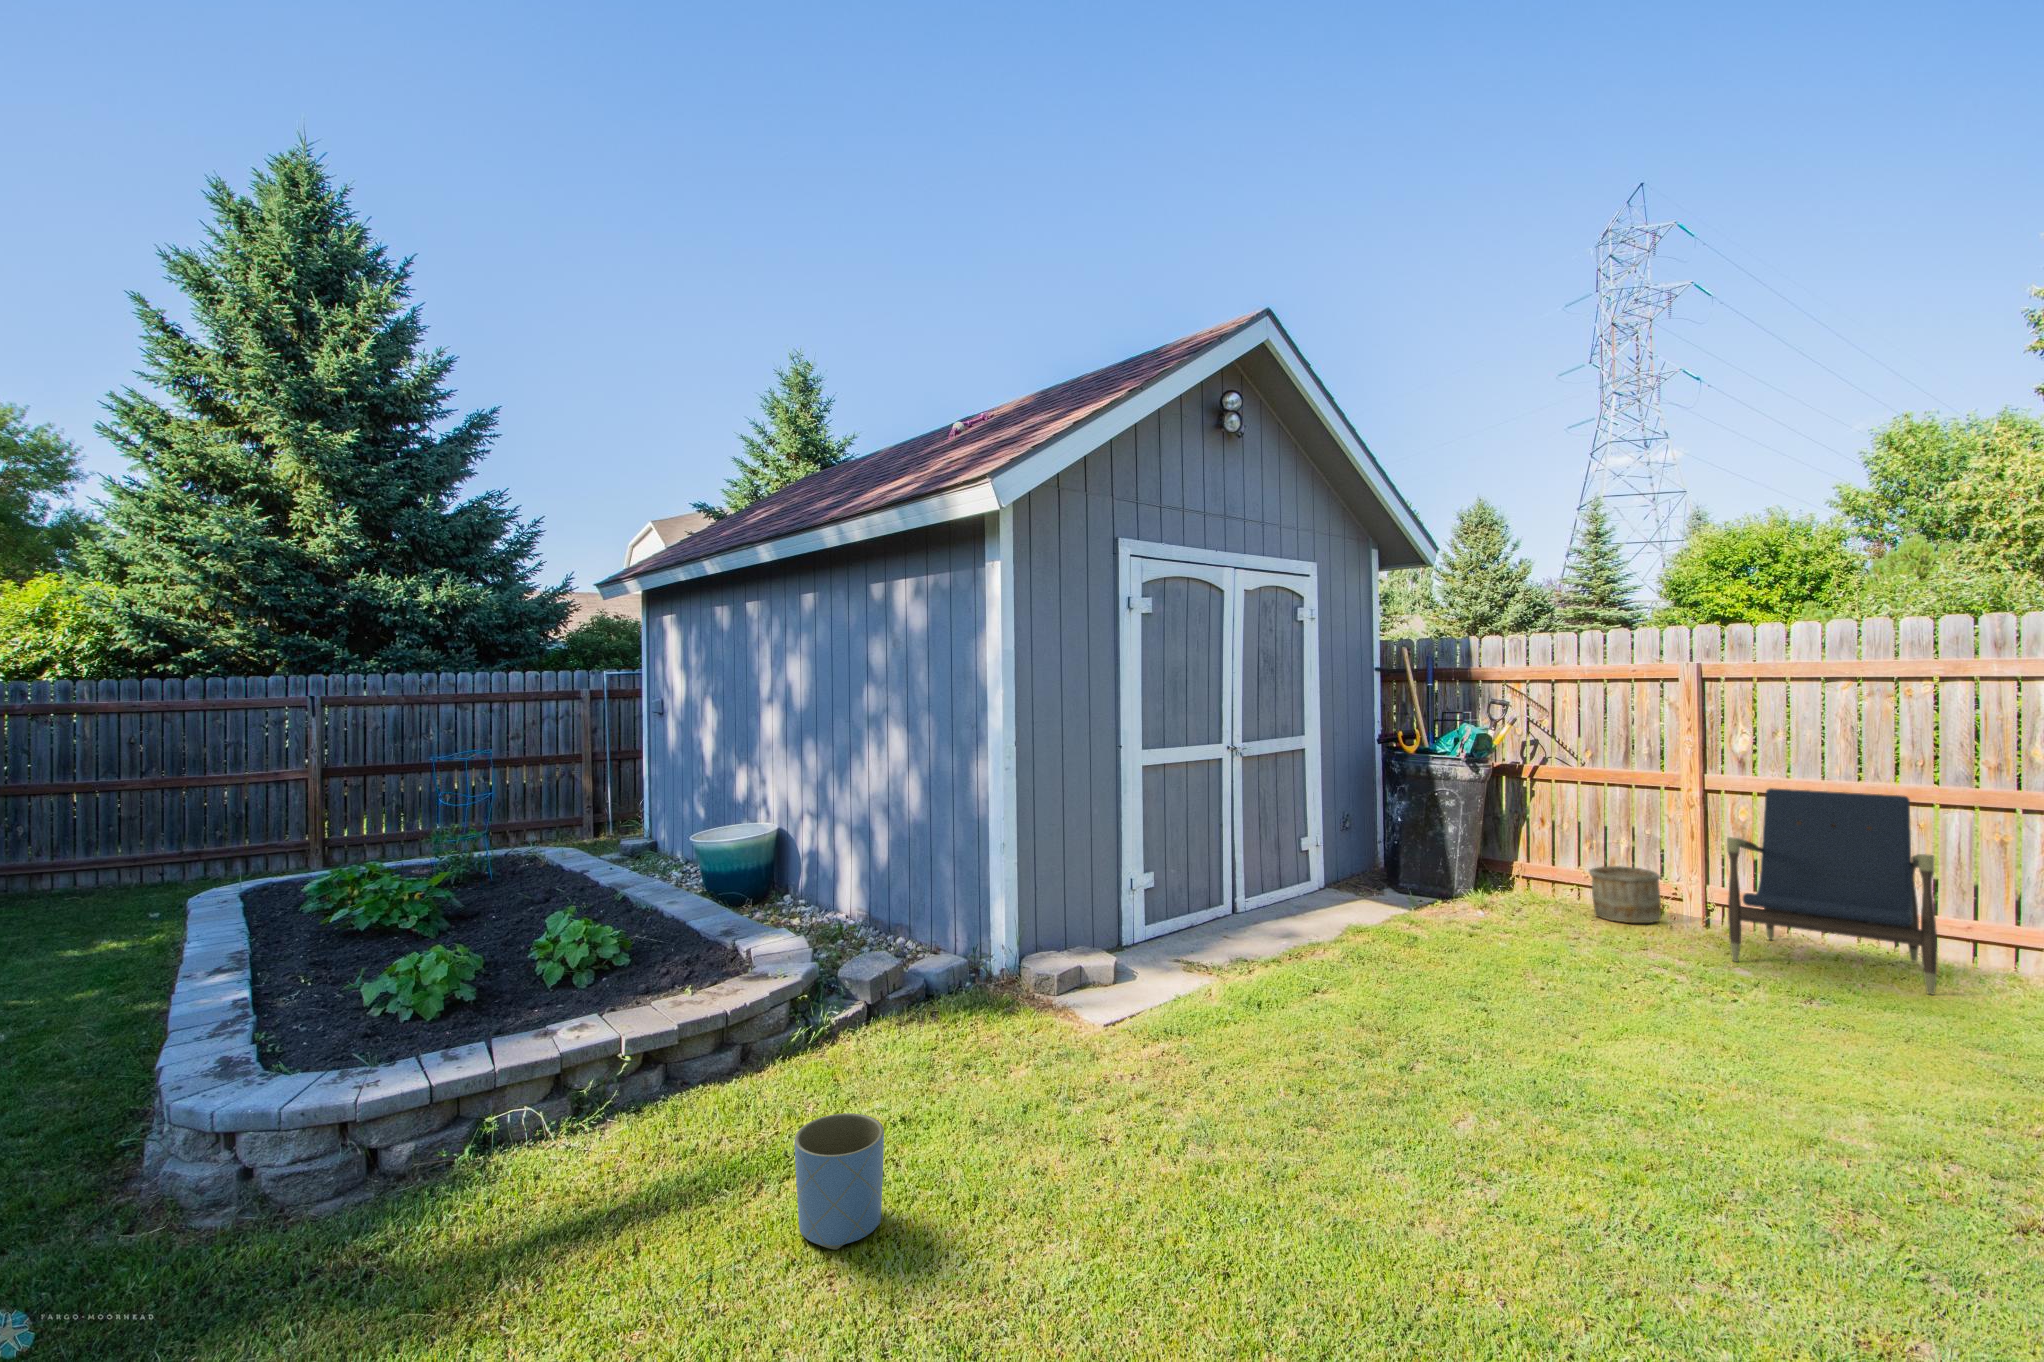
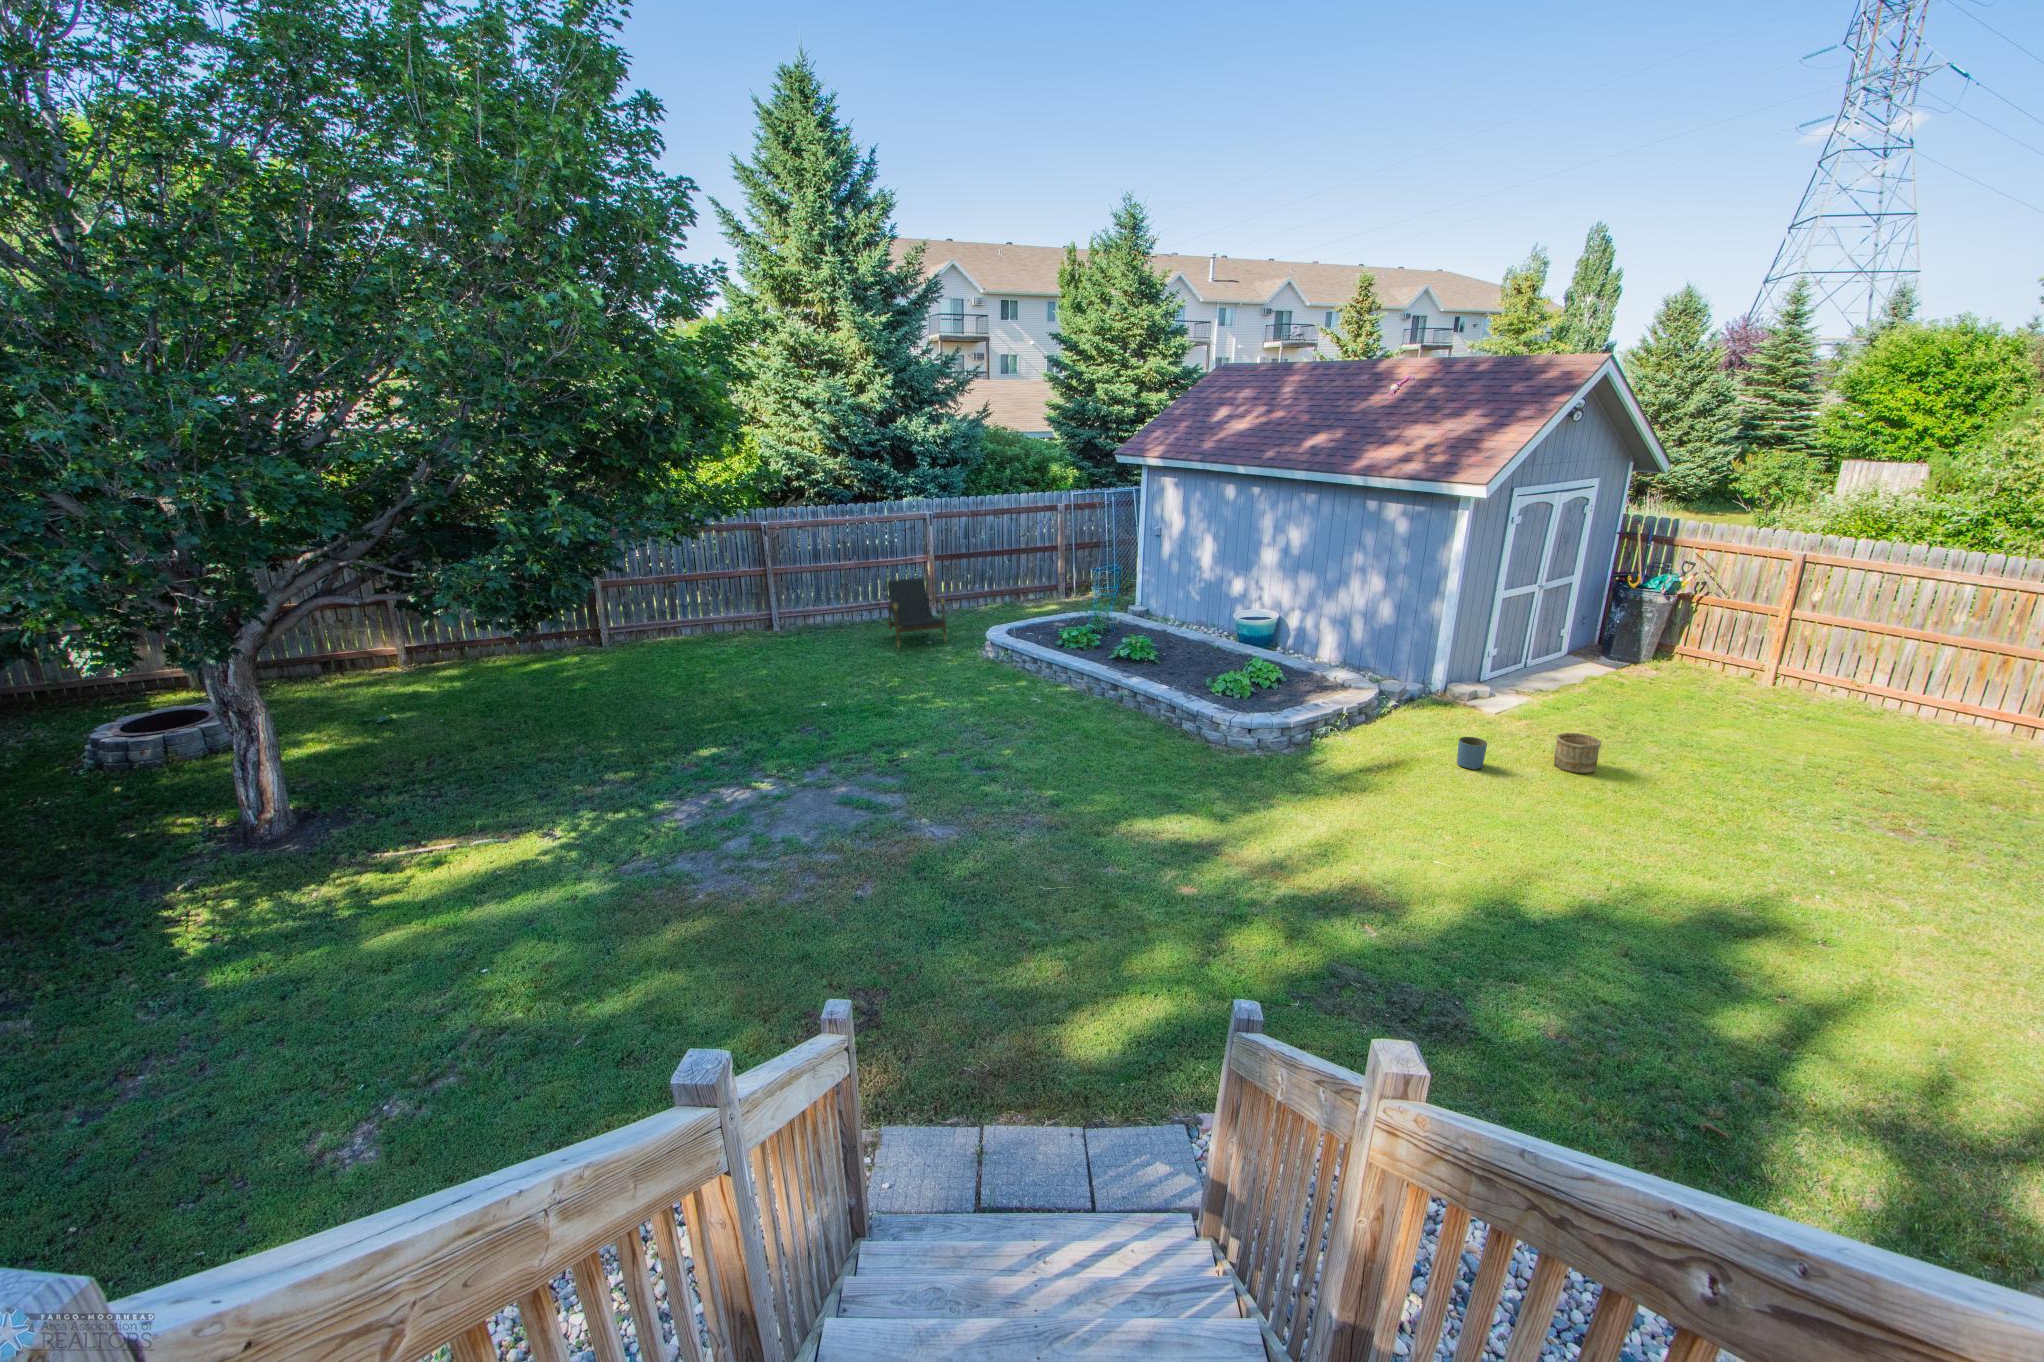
lounge chair: present [1727,788,1938,994] -> present [887,577,946,647]
wooden bucket: present [1589,866,1661,923] -> present [1554,733,1601,773]

